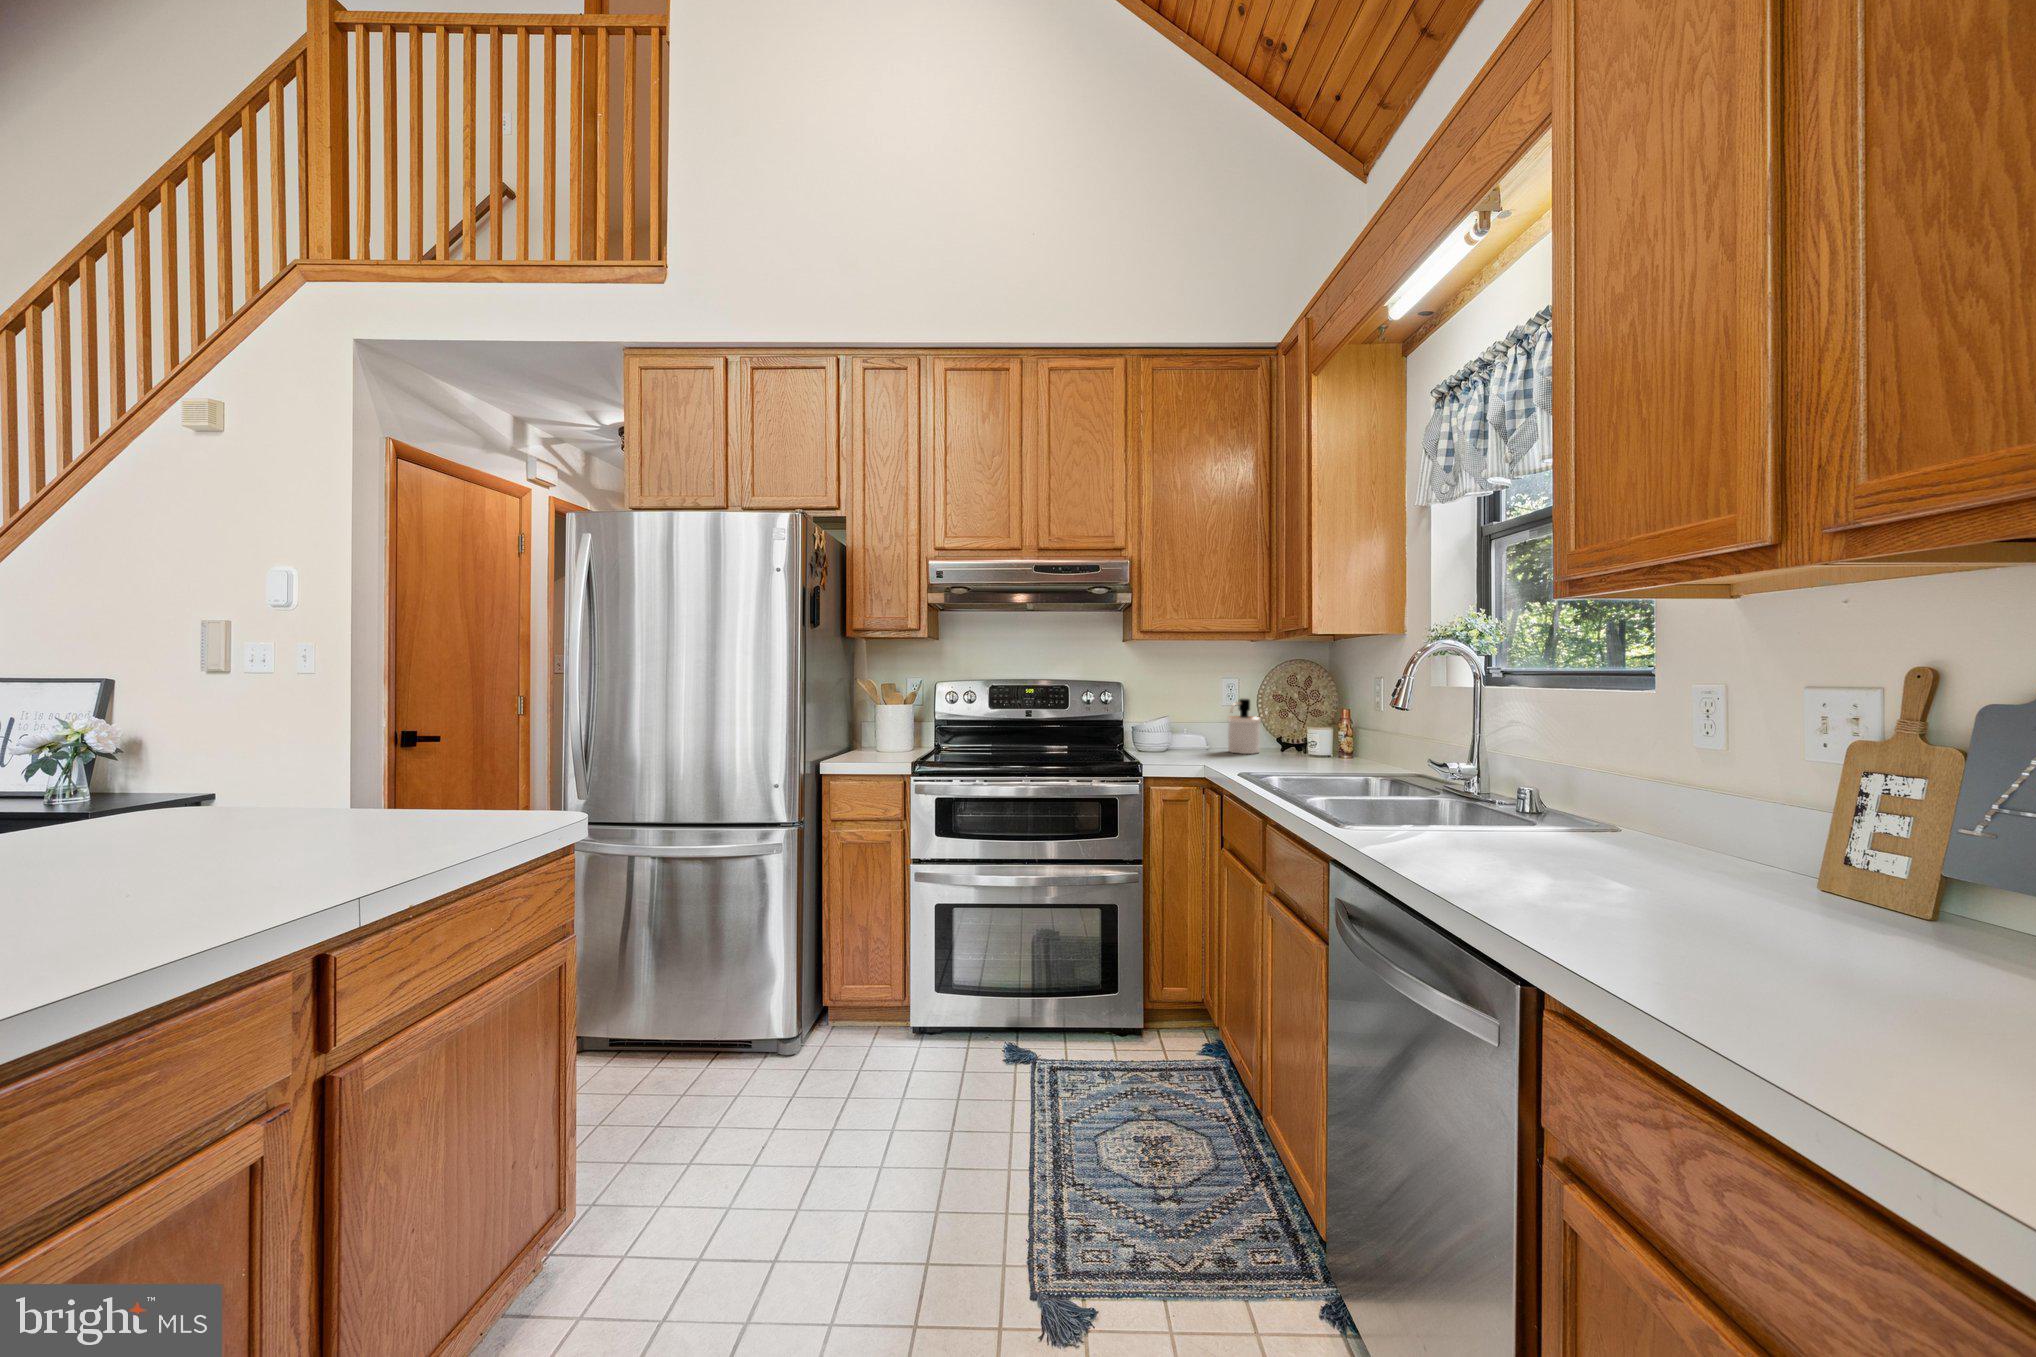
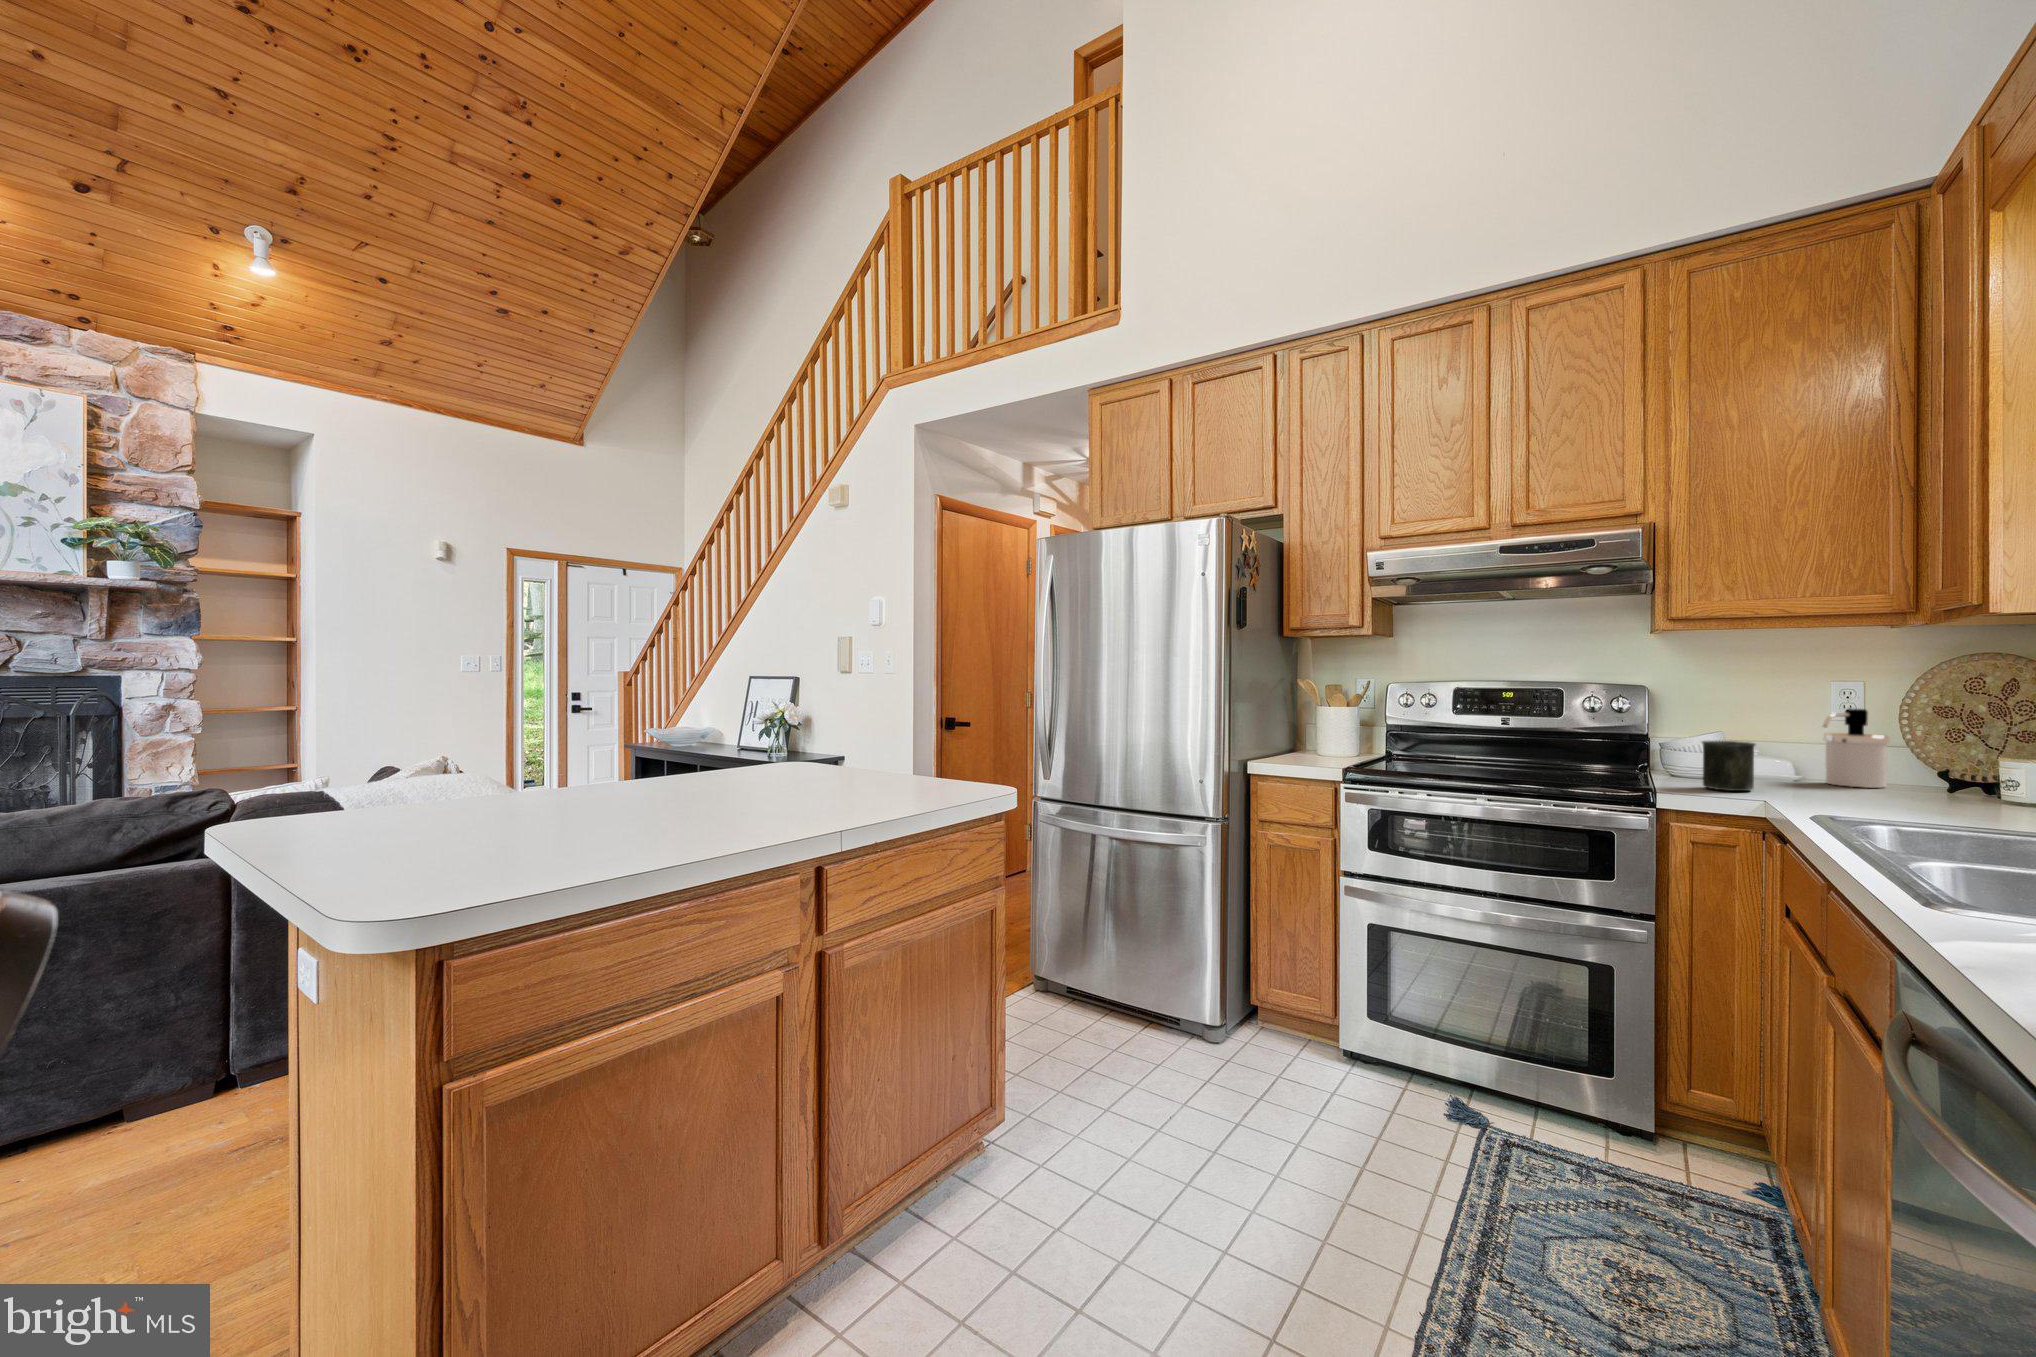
mug: none [1166,726,1198,763] -> present [1702,741,1755,791]

